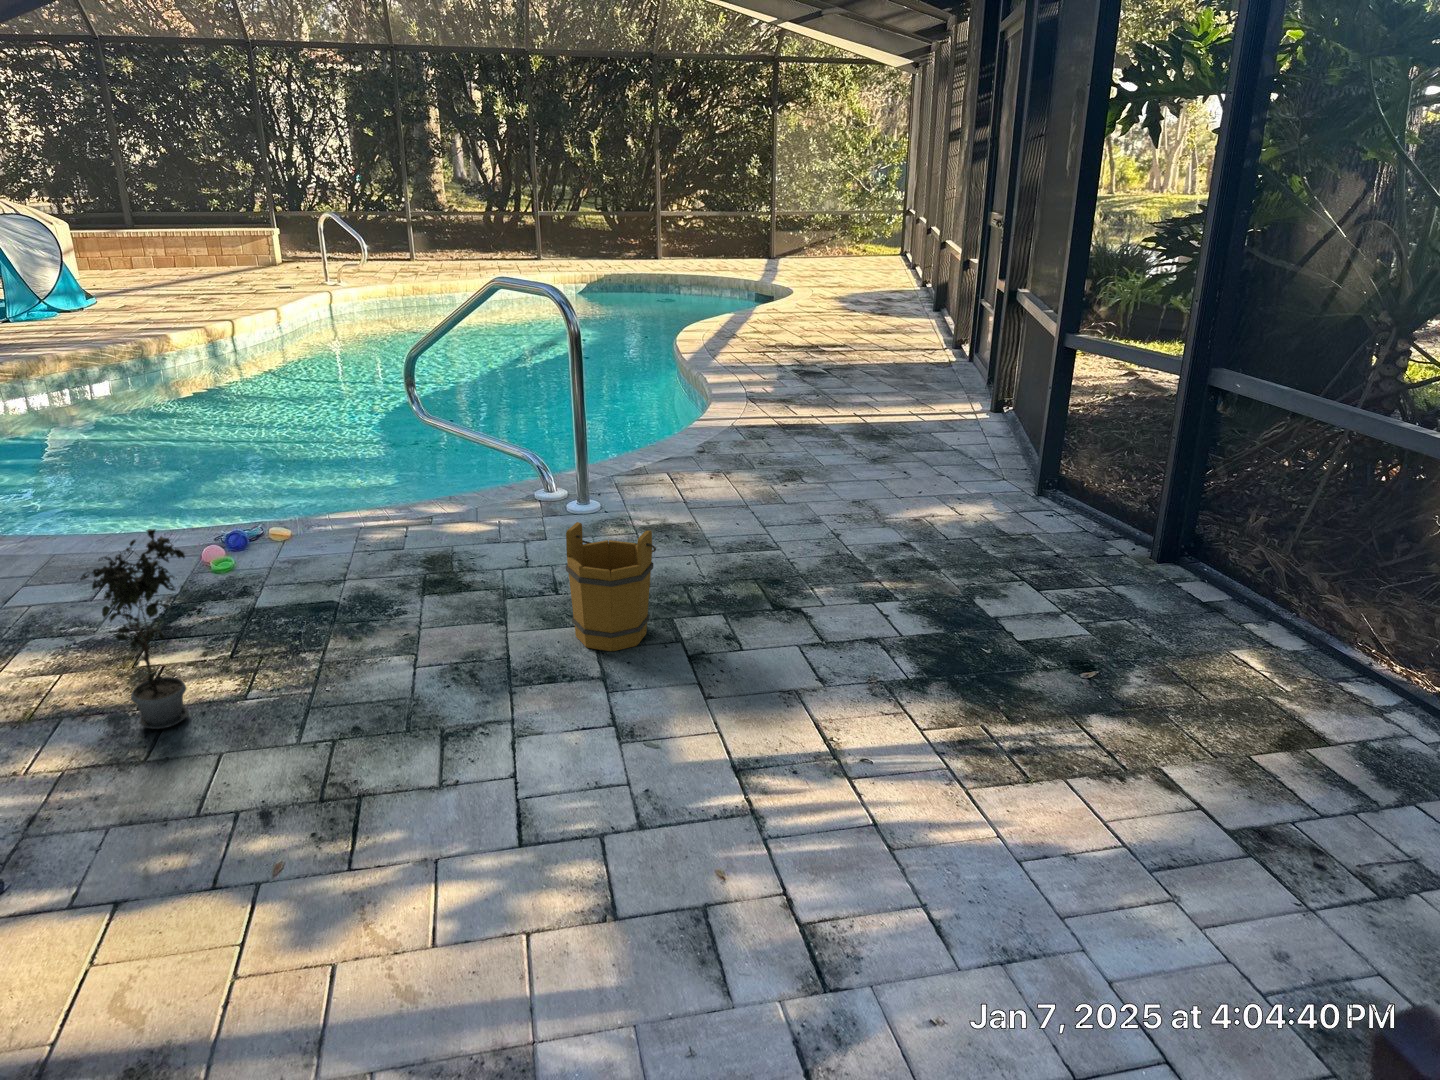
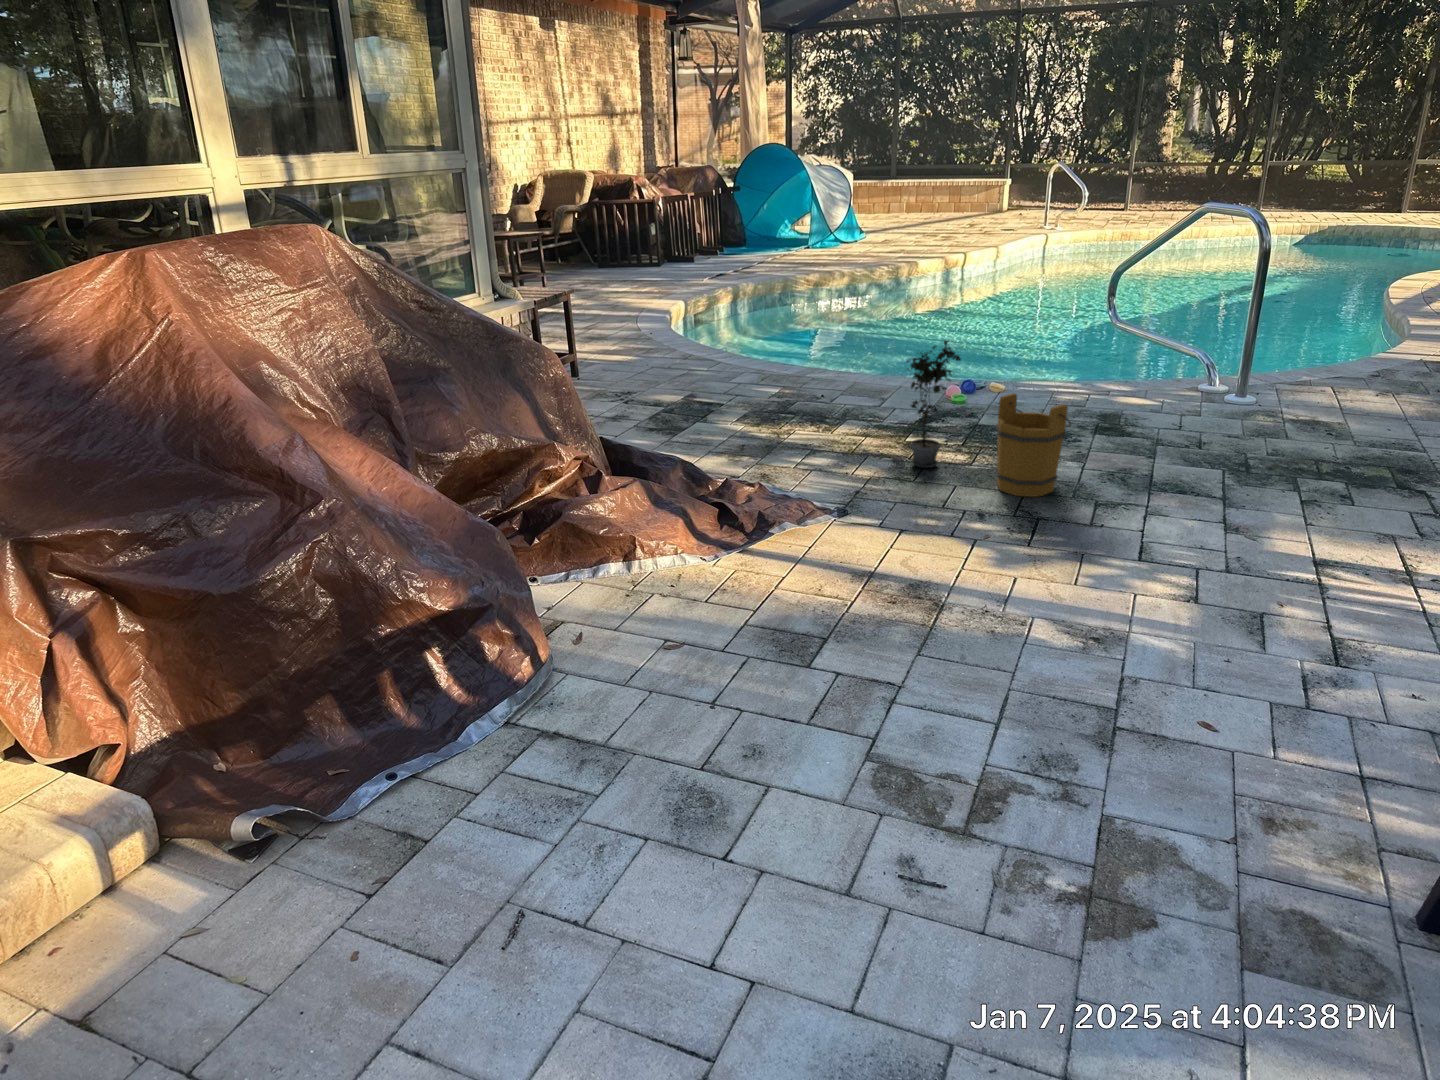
bucket: present [566,522,656,651] -> present [996,393,1071,497]

